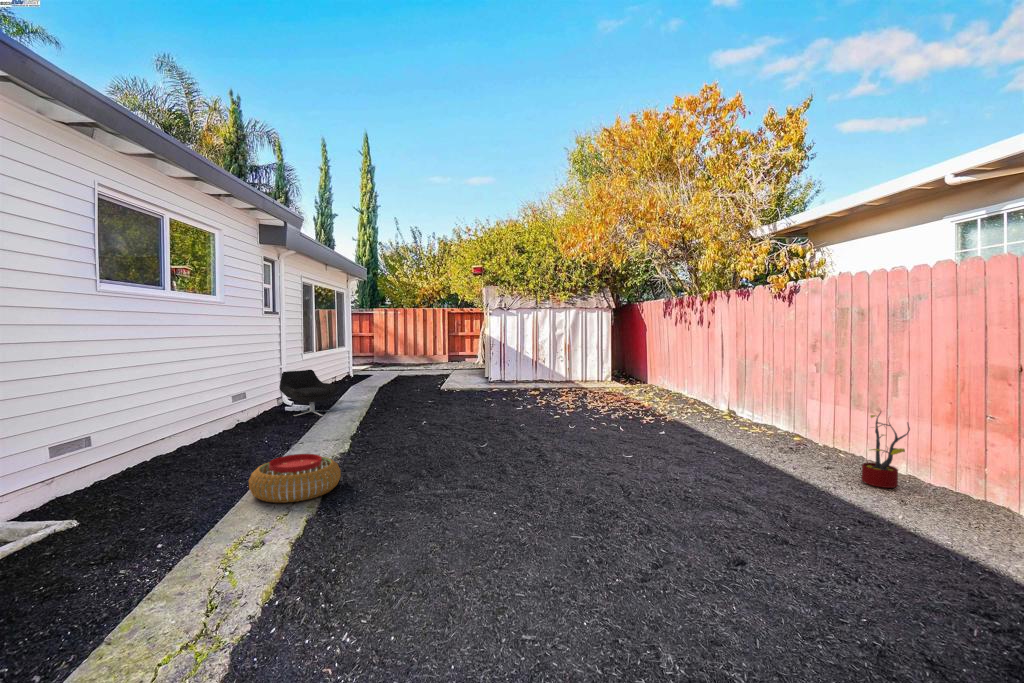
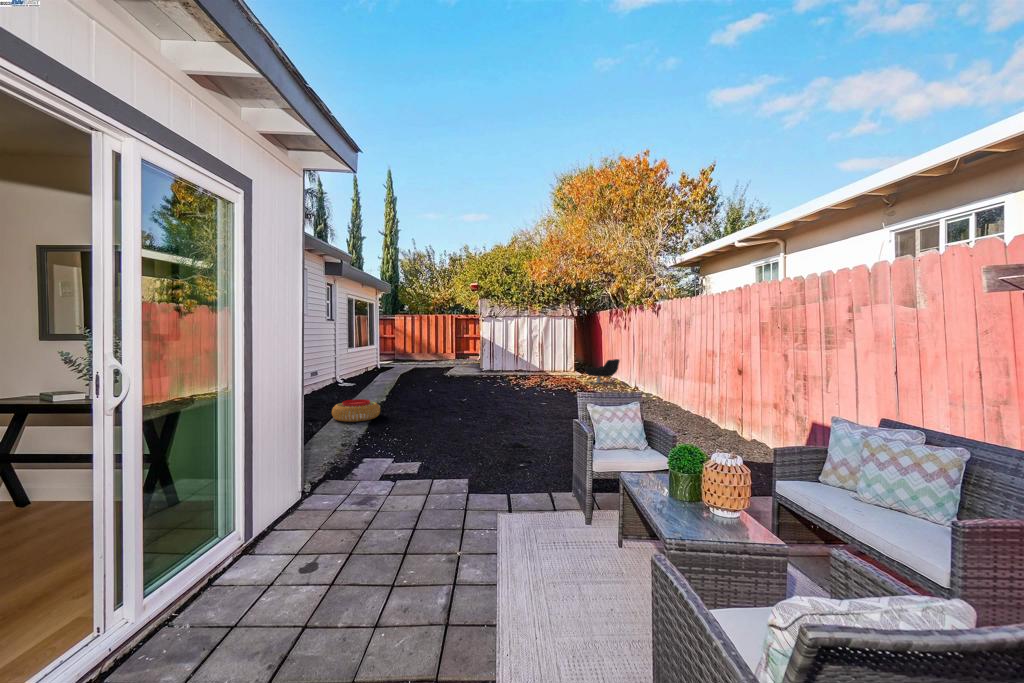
lounge chair: present [279,370,339,416] -> present [585,359,620,383]
decorative plant: present [862,412,910,488] -> none [672,377,691,418]

